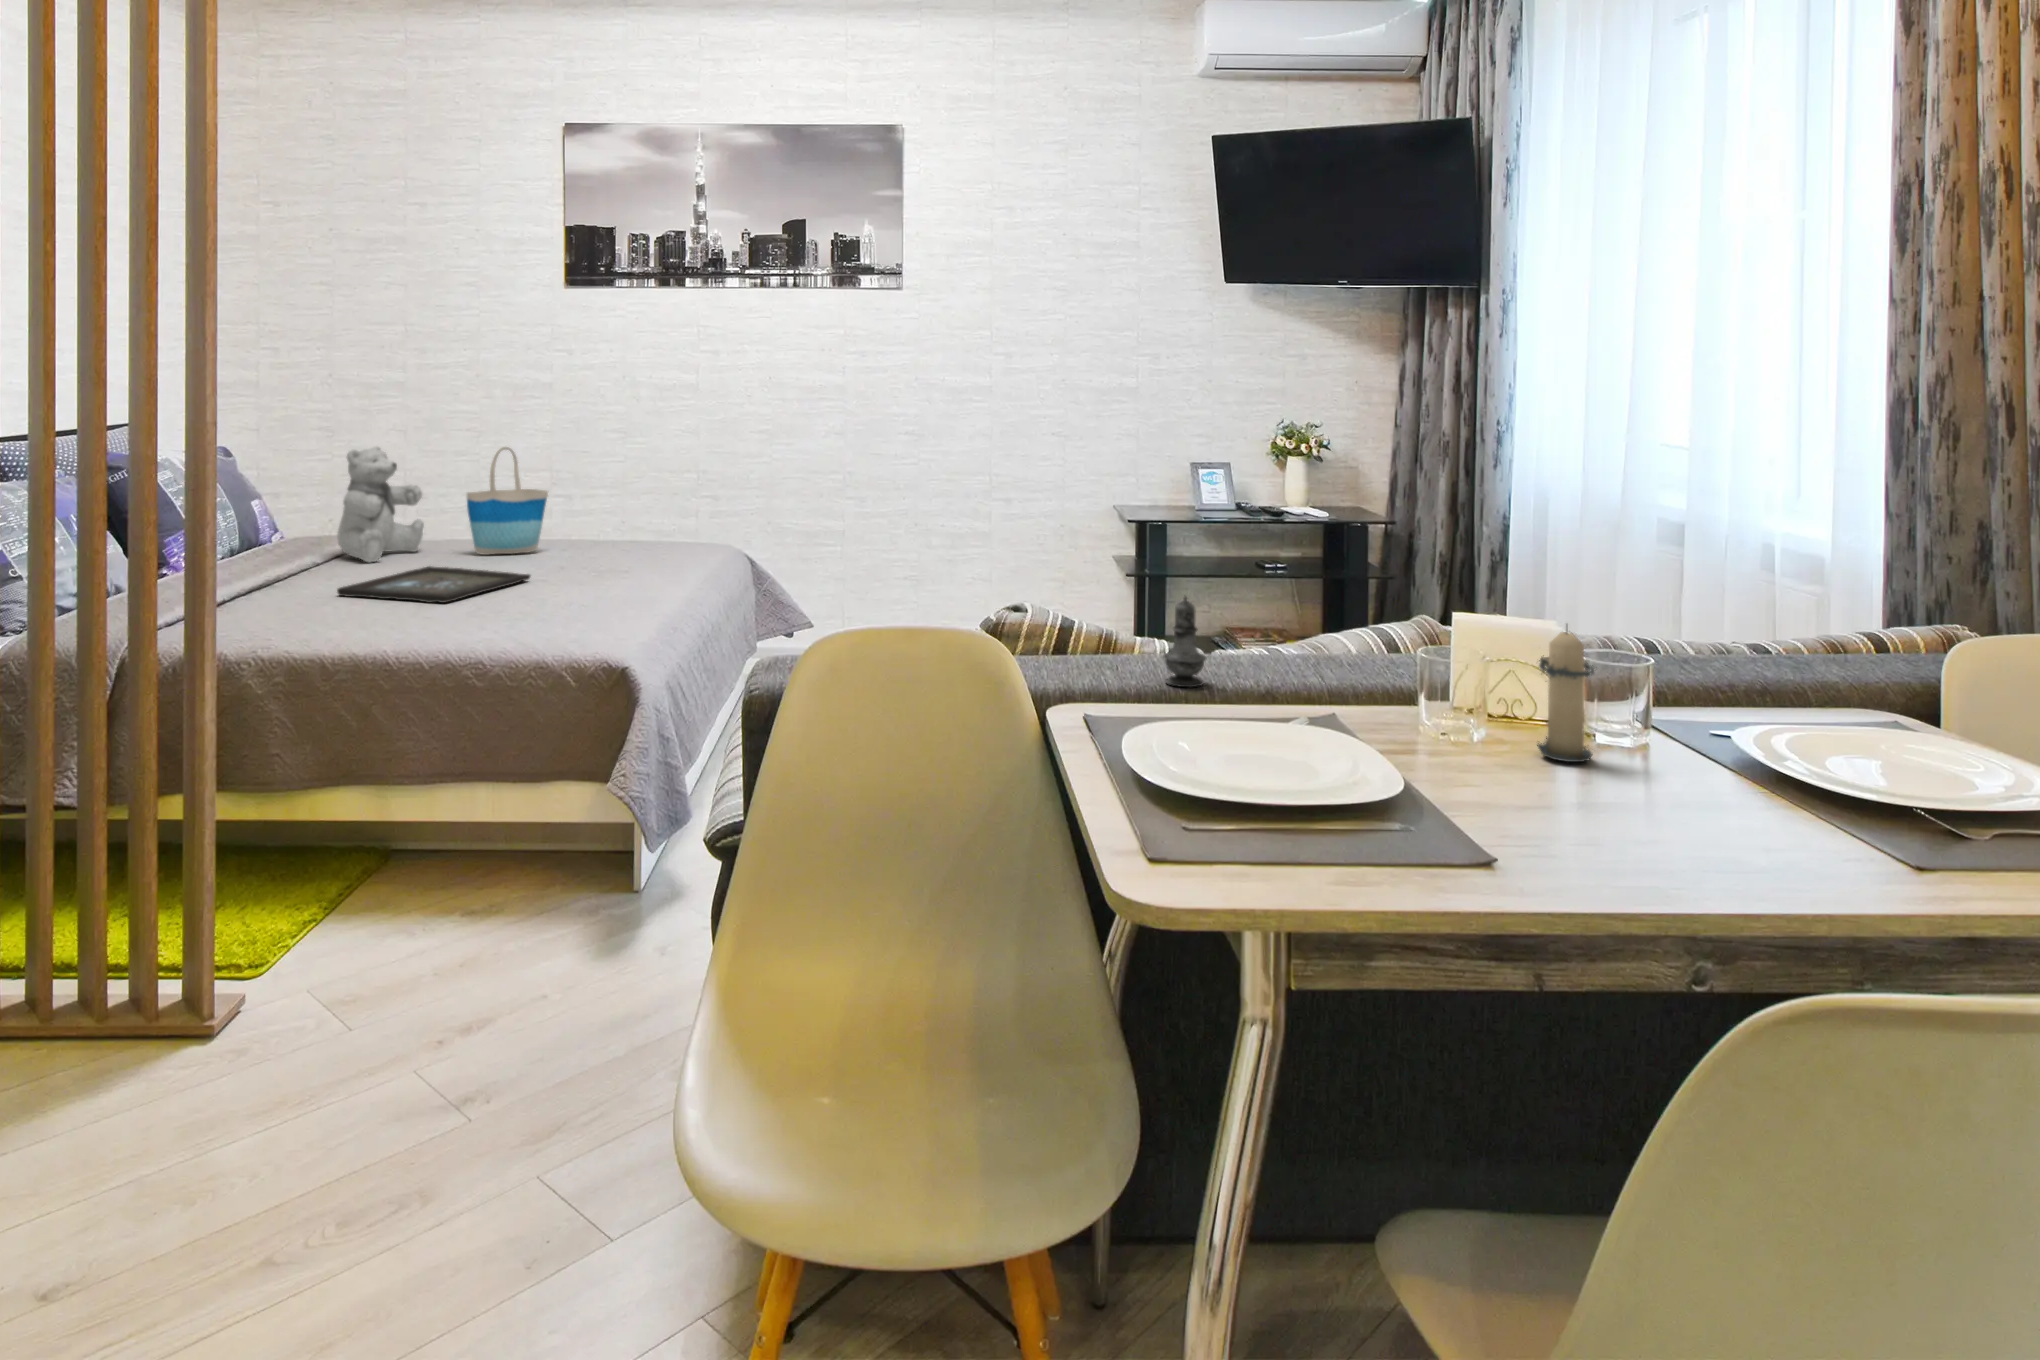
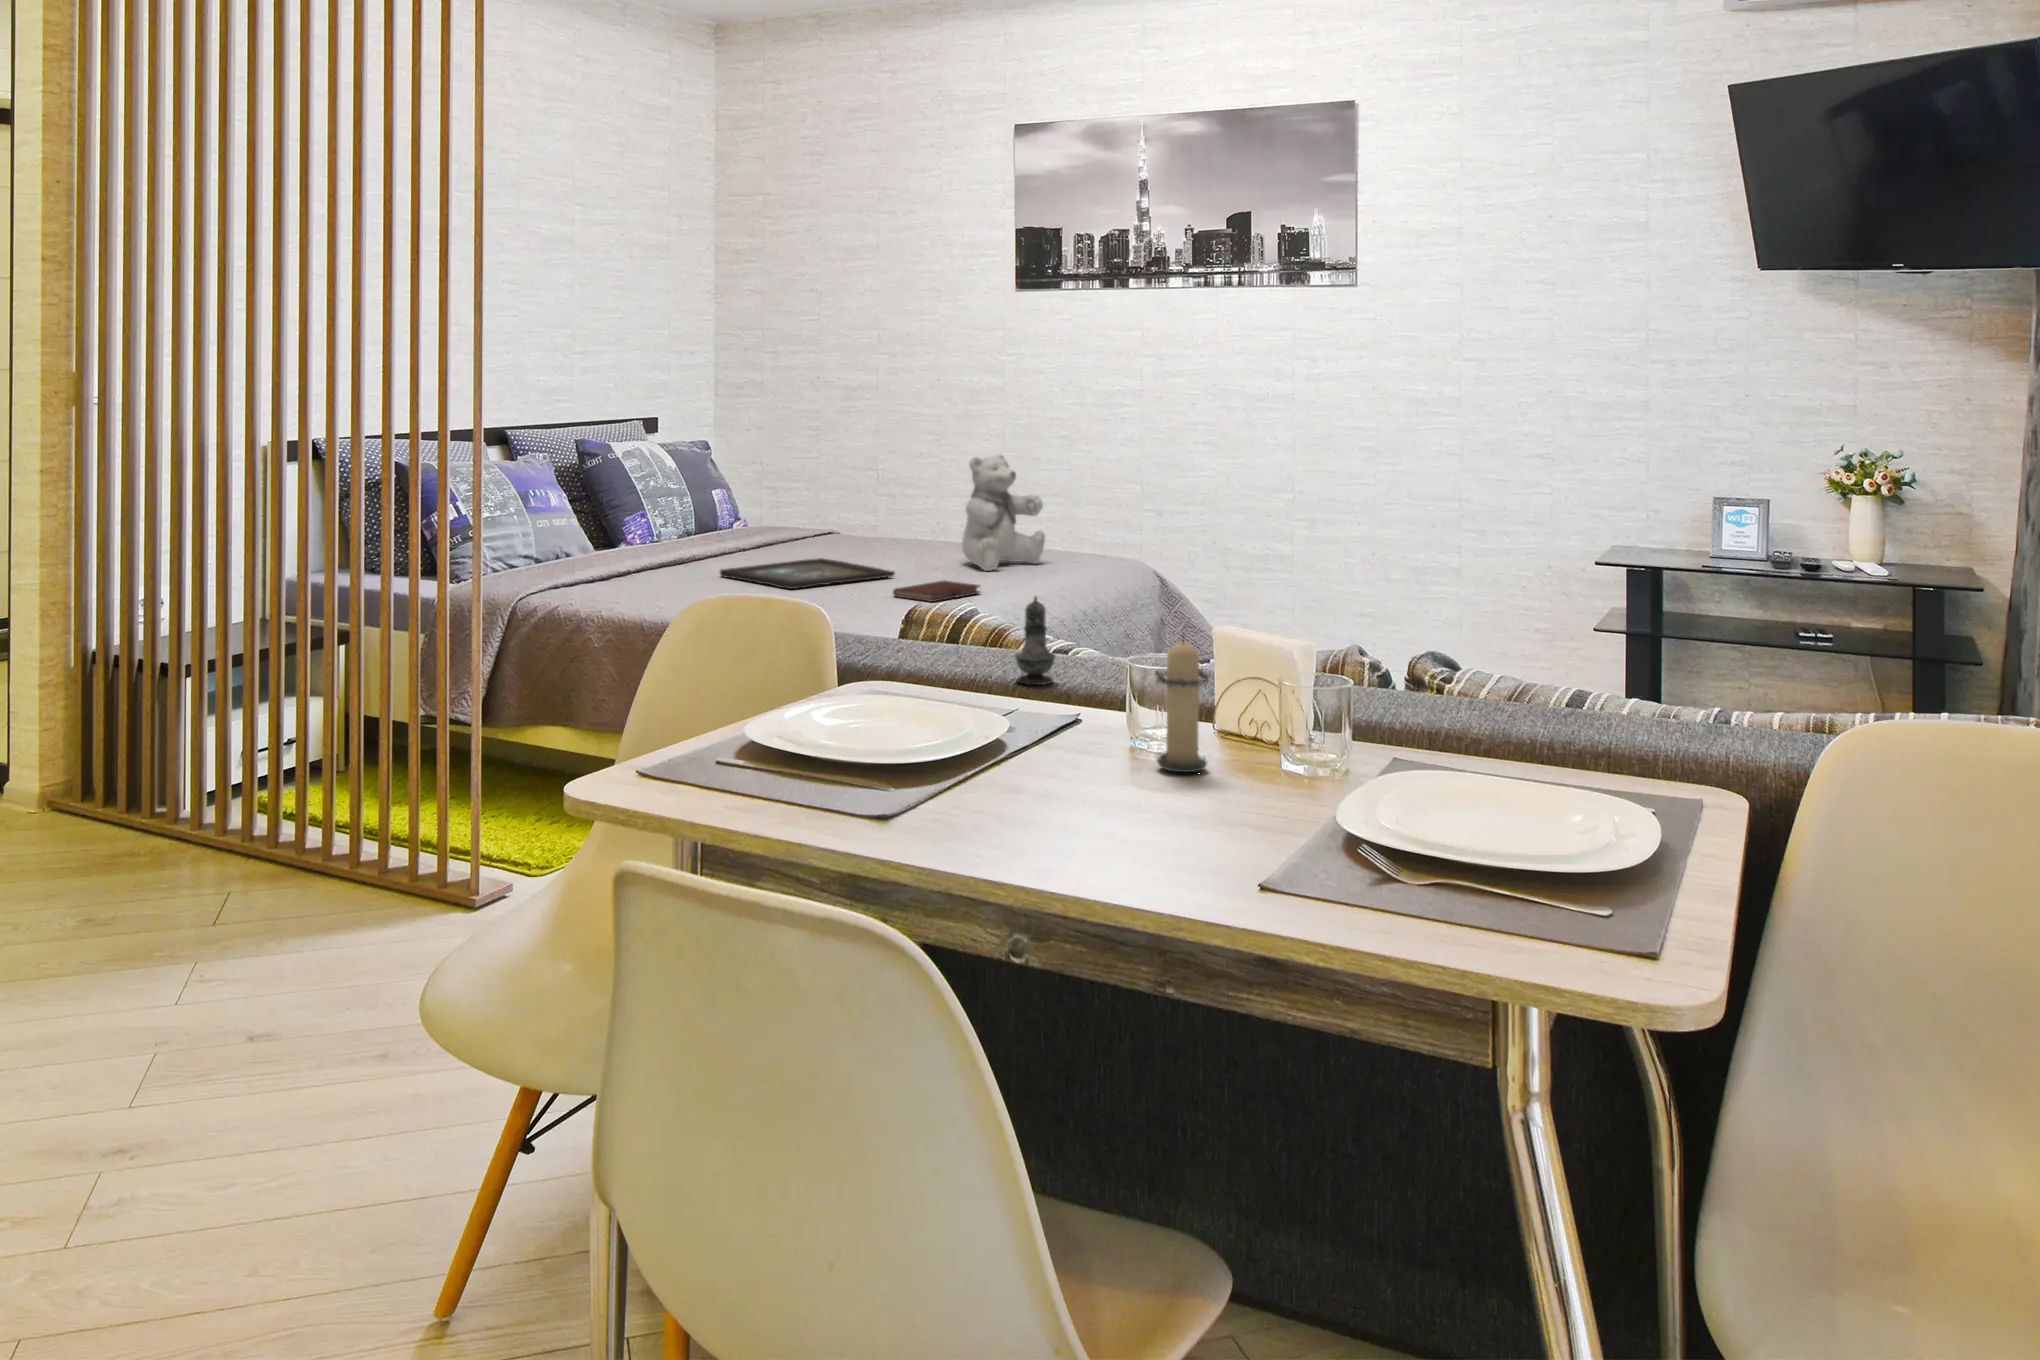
teddy bear: present [337,446,424,562] -> present [962,455,1045,571]
tote bag: present [467,447,548,555] -> none [881,449,957,554]
notebook: none [566,580,647,603] -> present [893,581,980,602]

